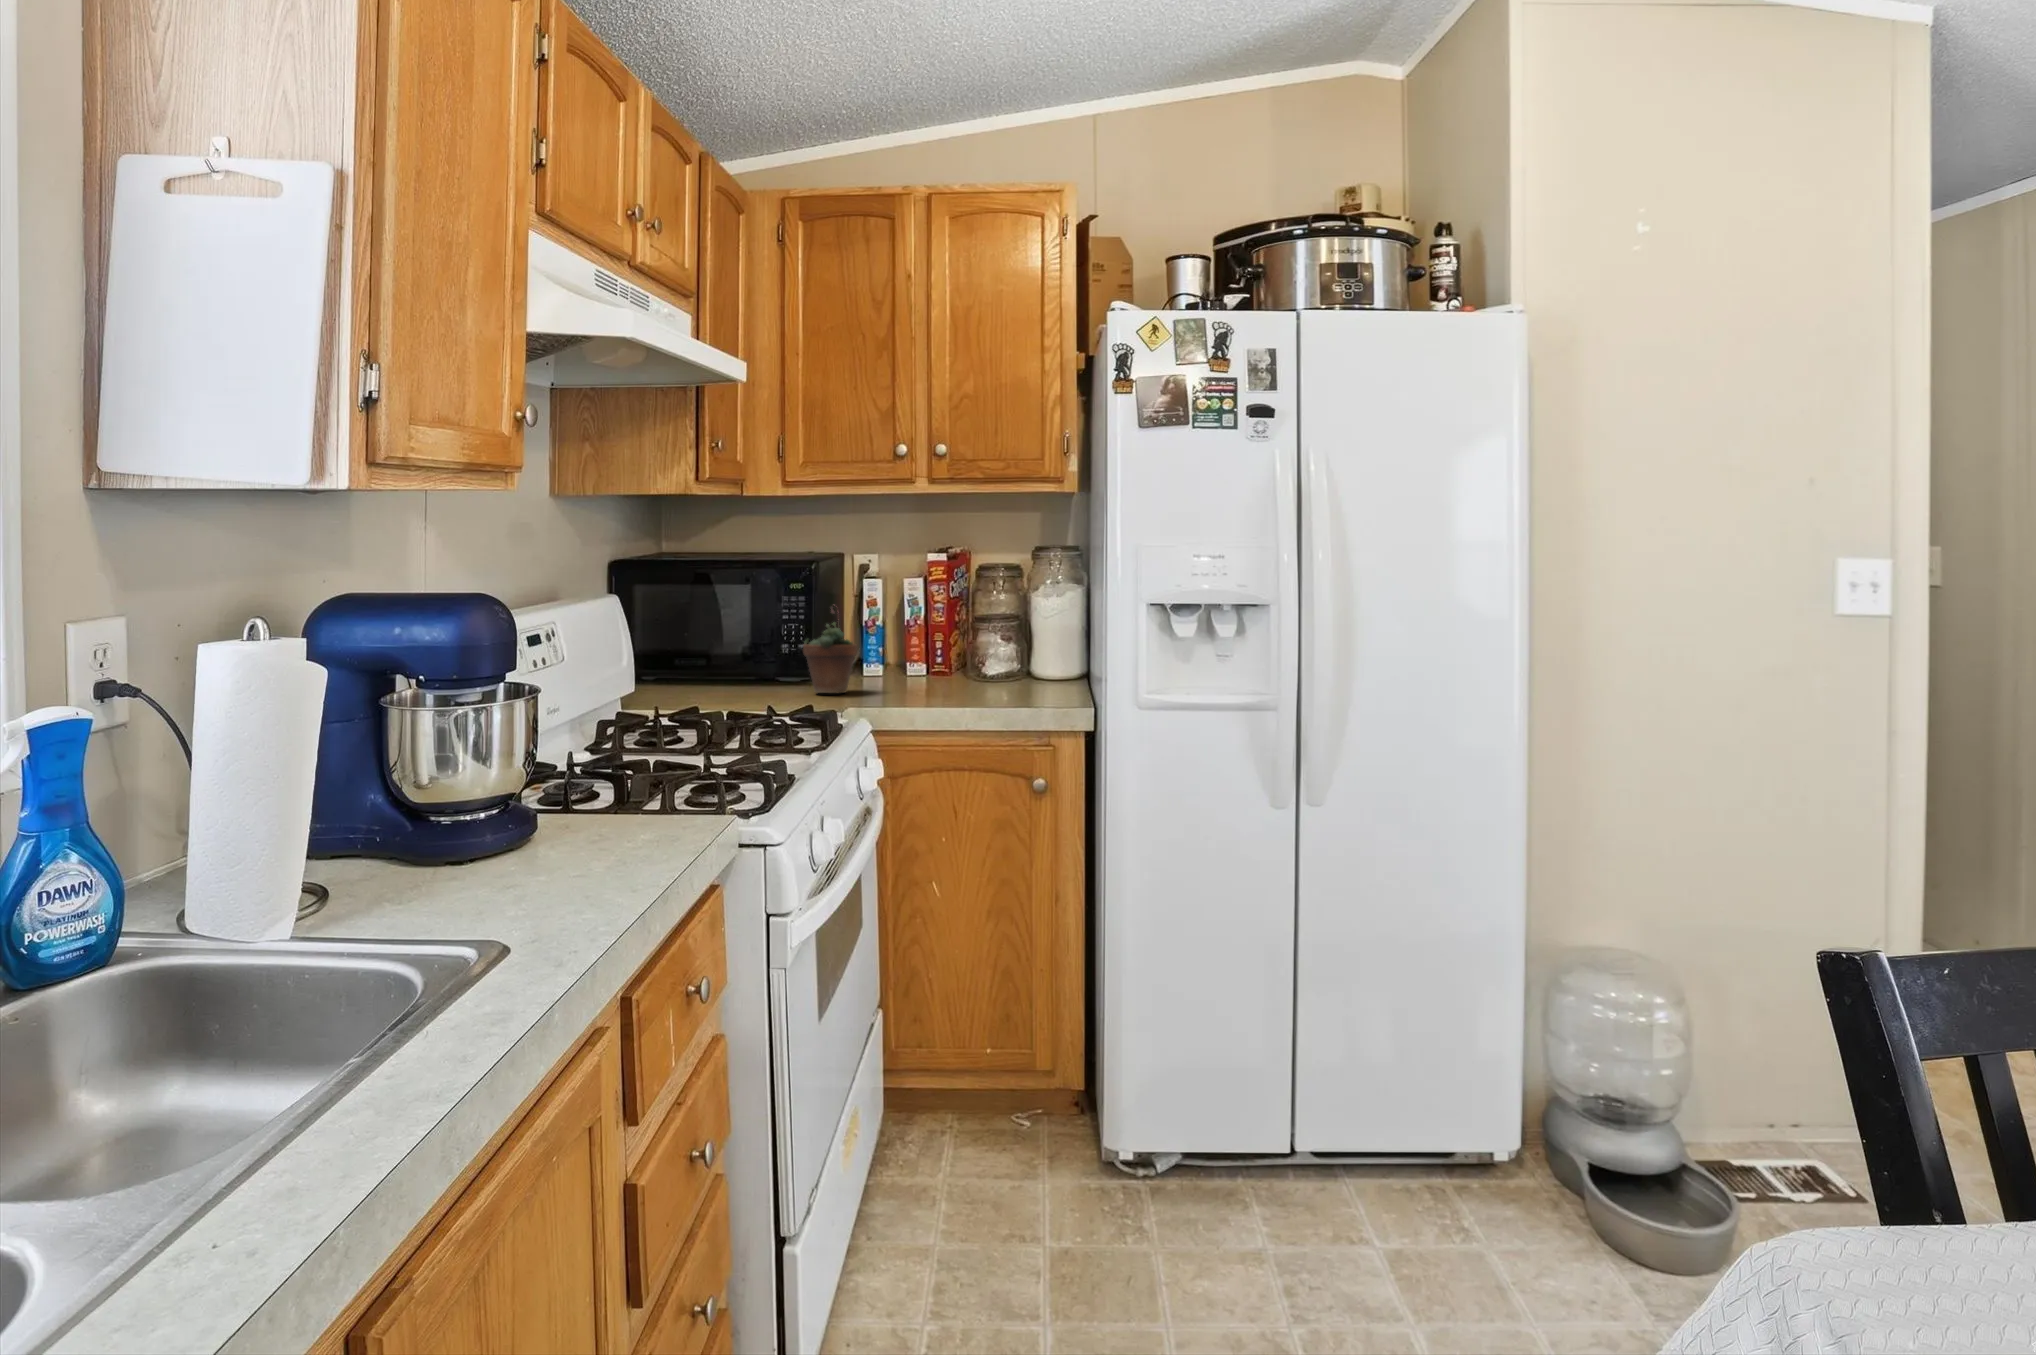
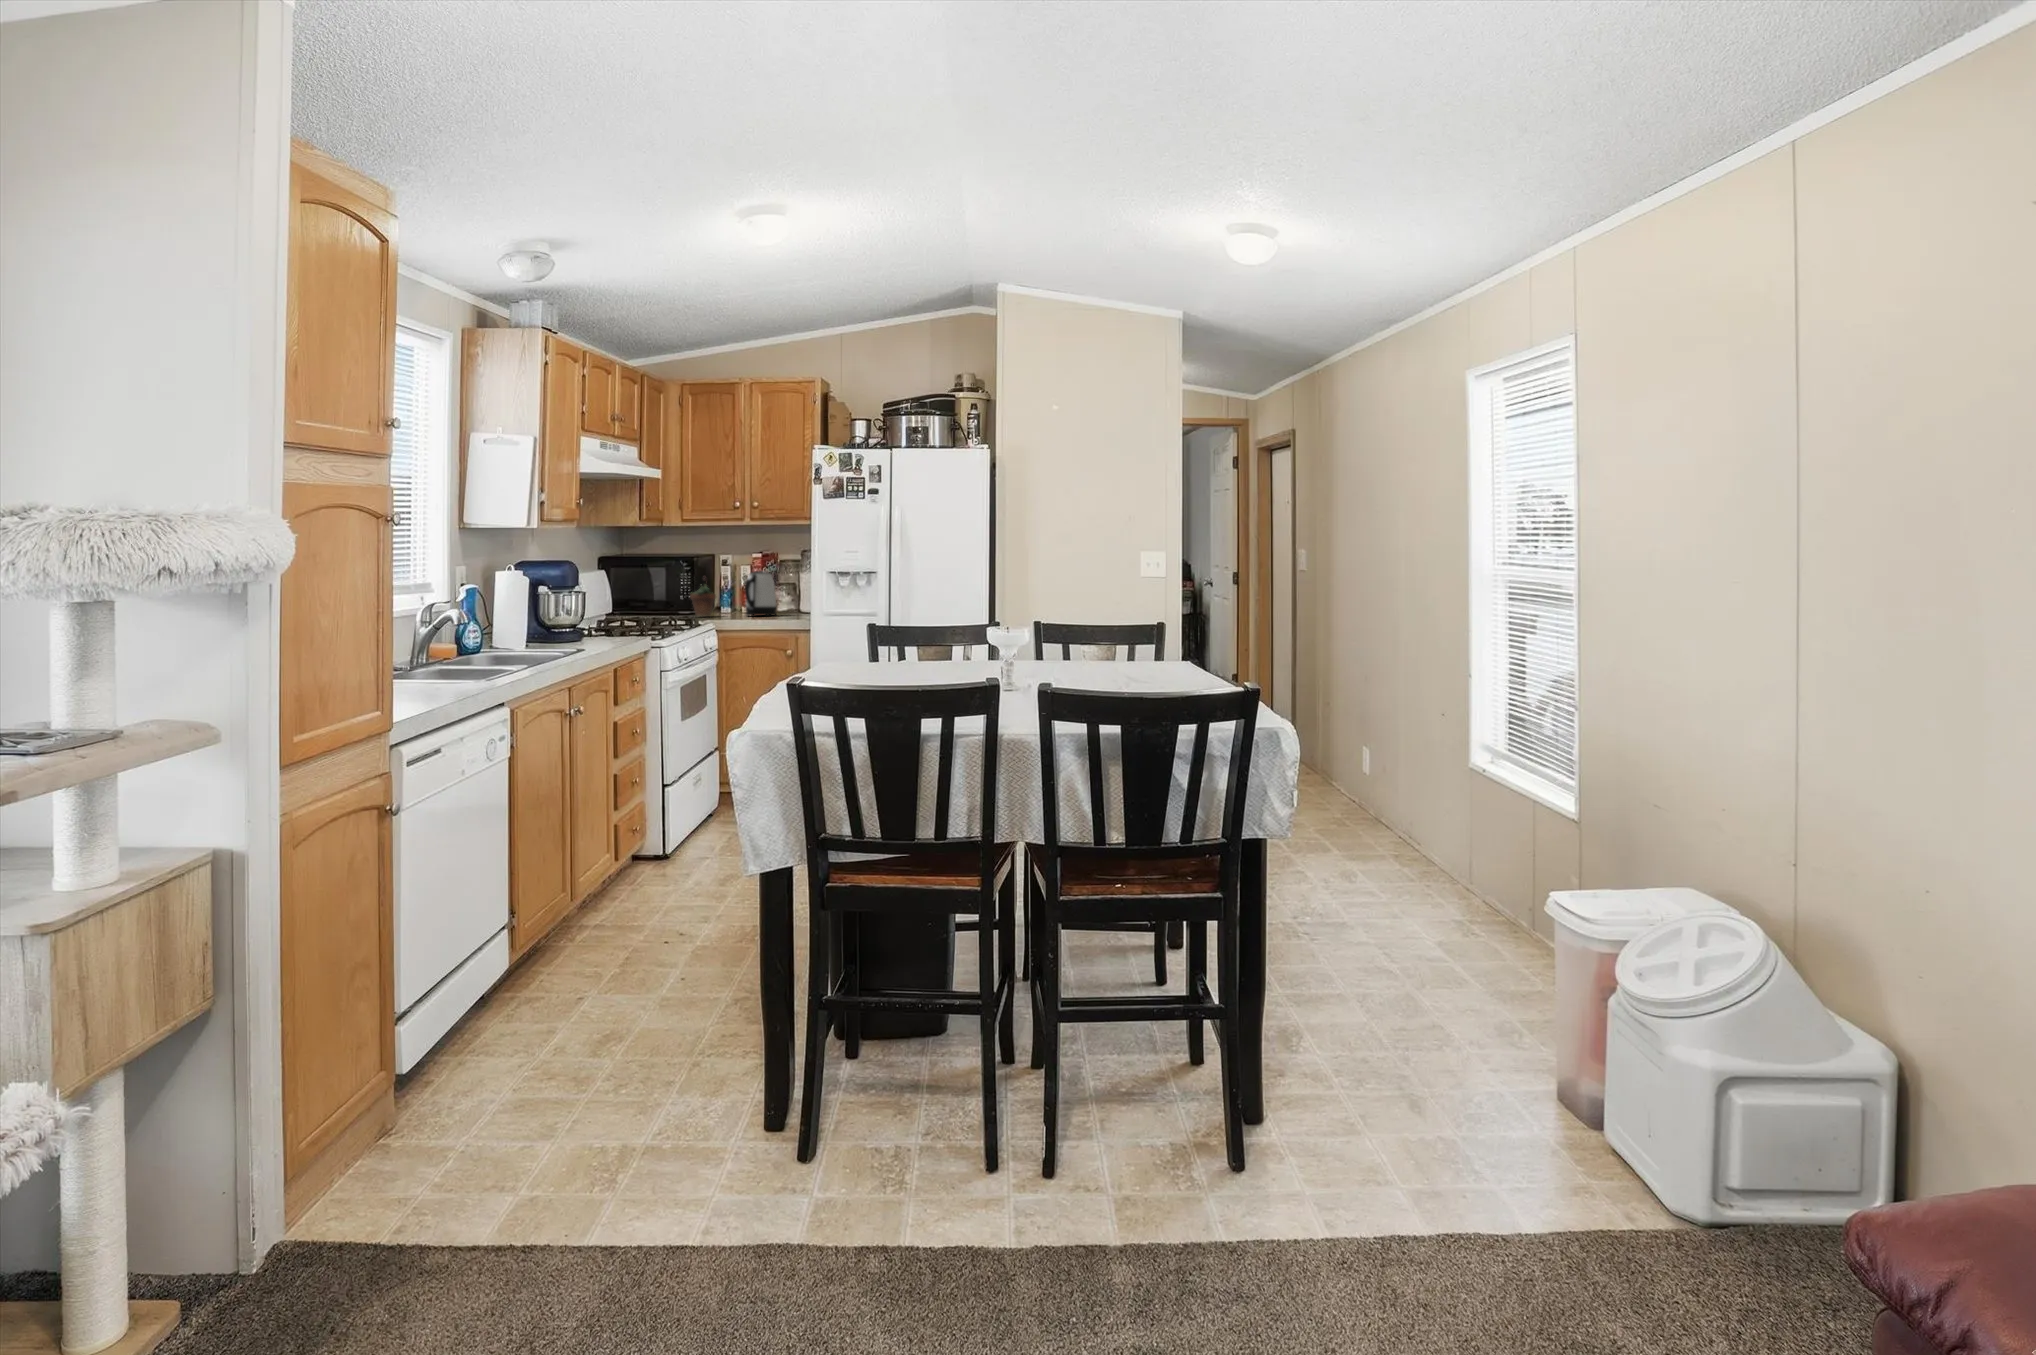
kettle: none [922,595,989,694] -> present [744,571,777,616]

